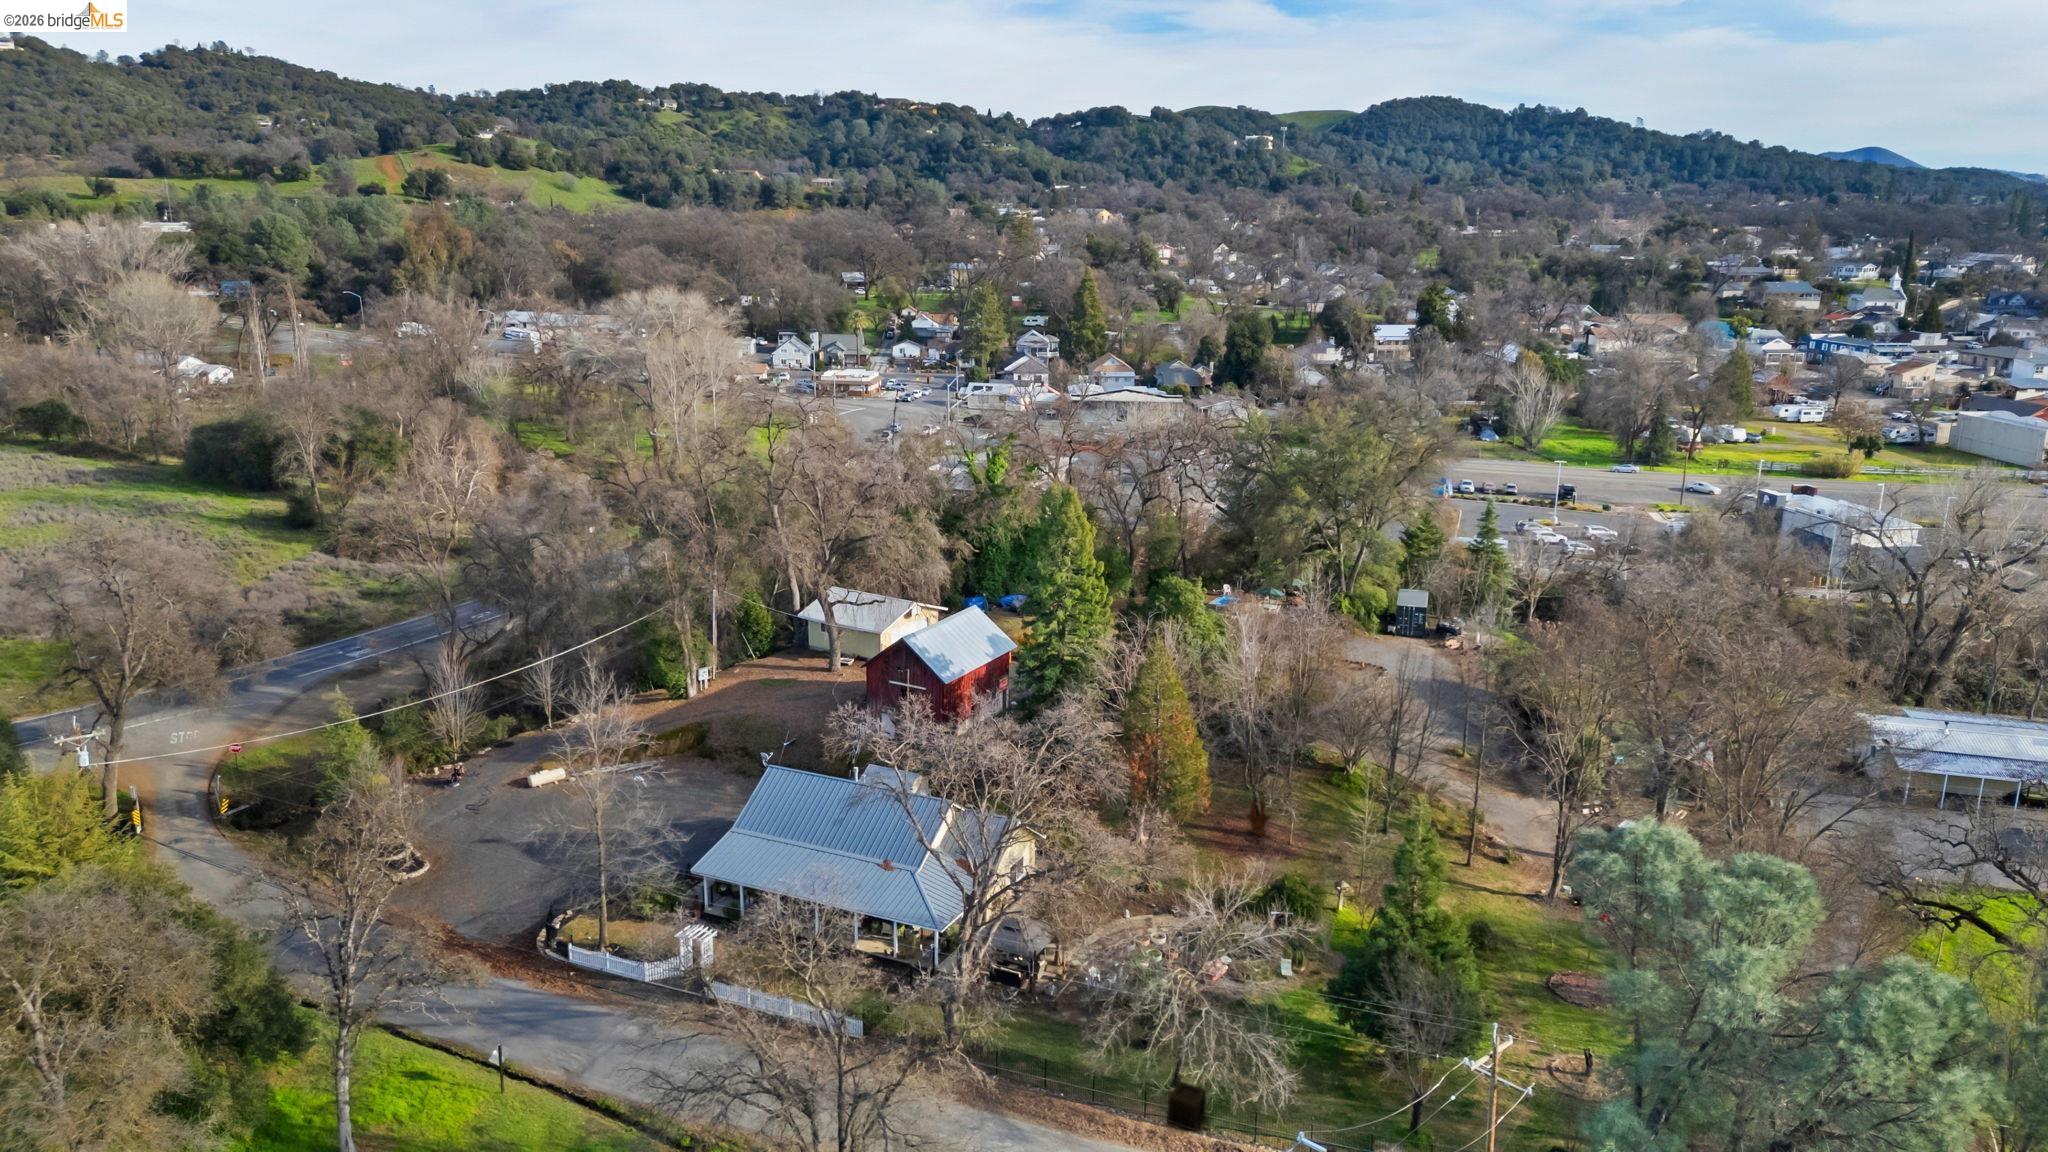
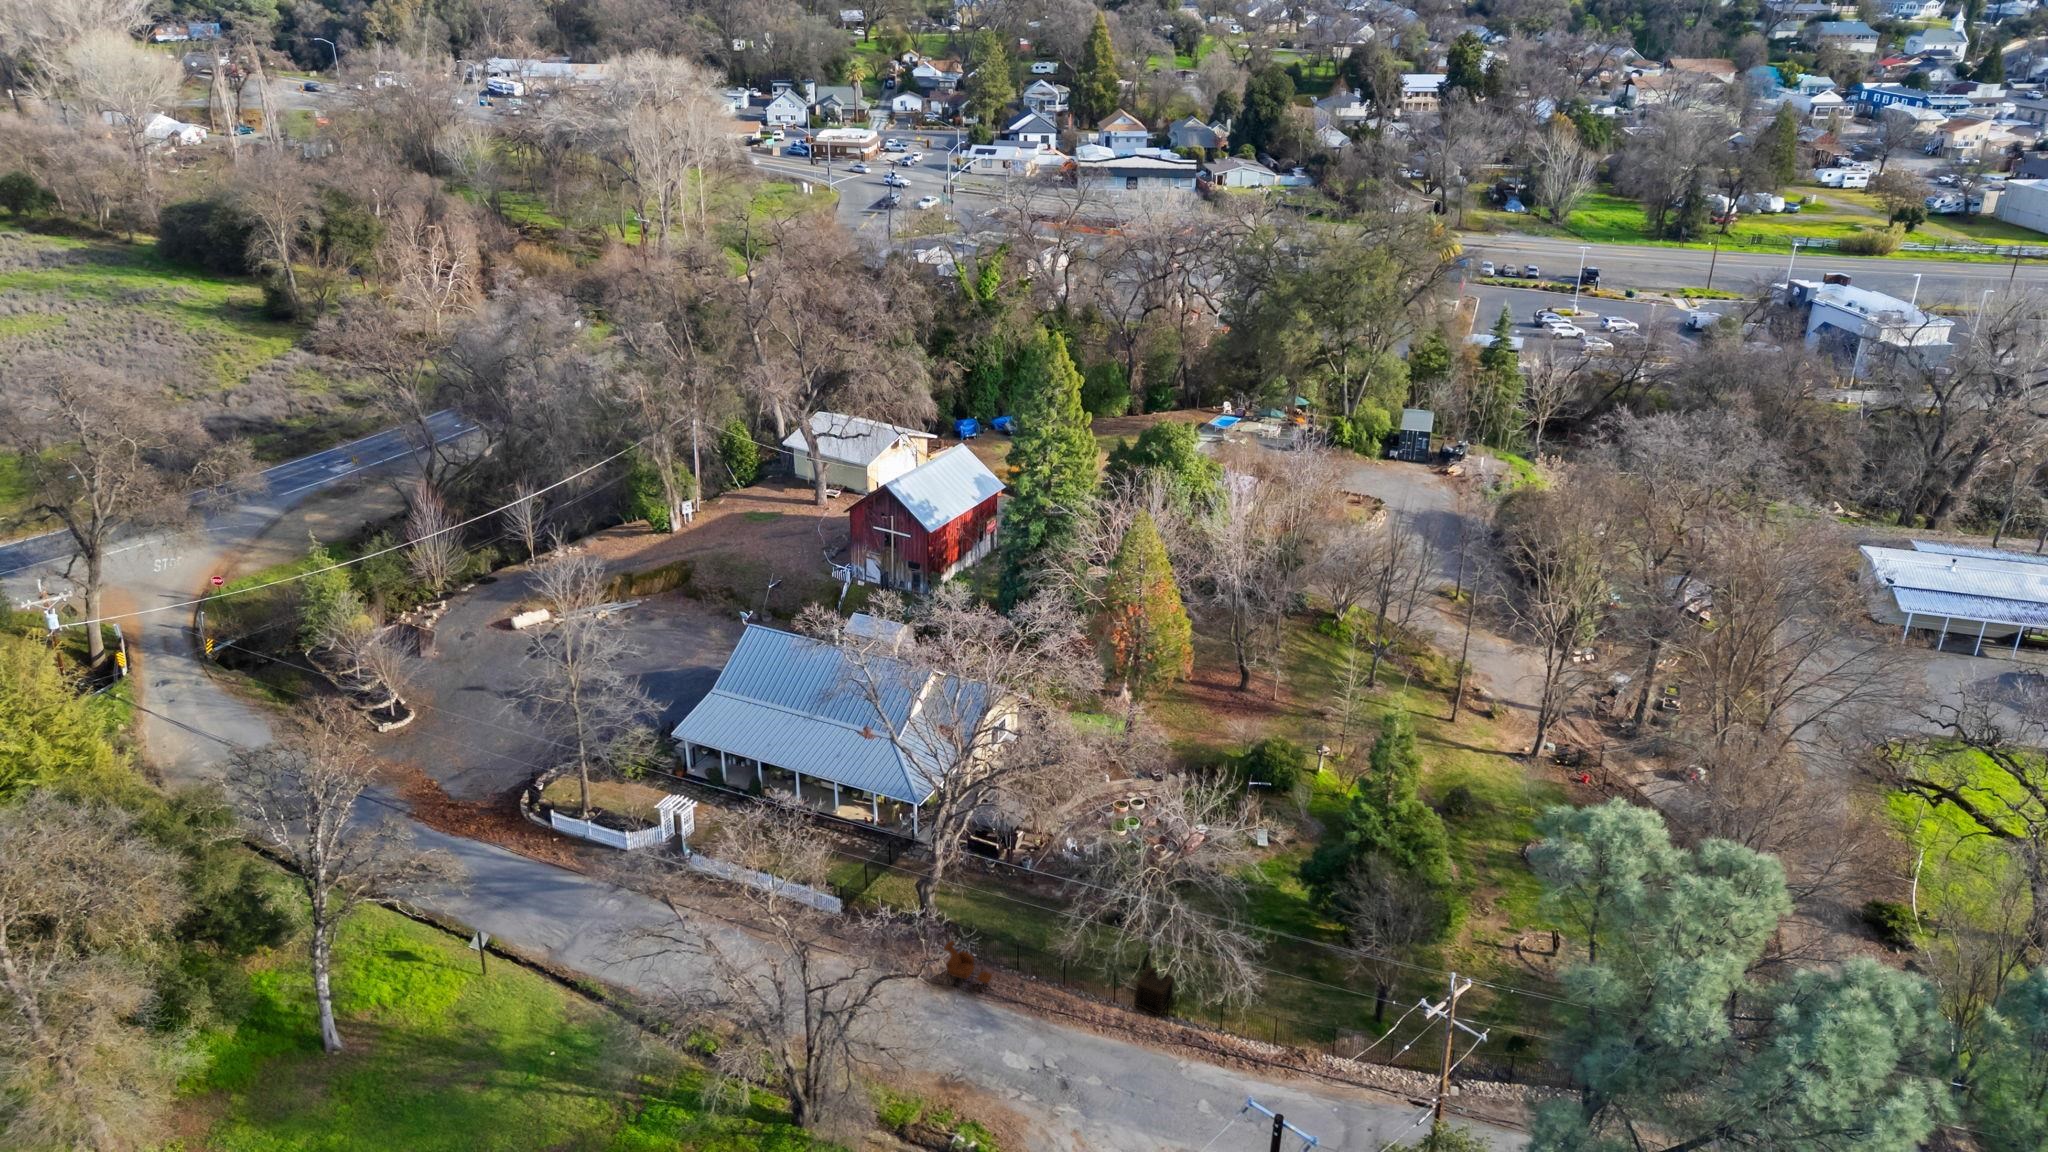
lounge chair: present [1246,800,1270,839] -> present [944,941,992,987]

